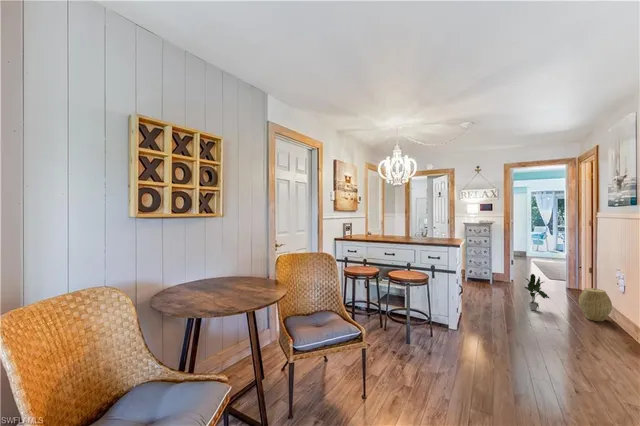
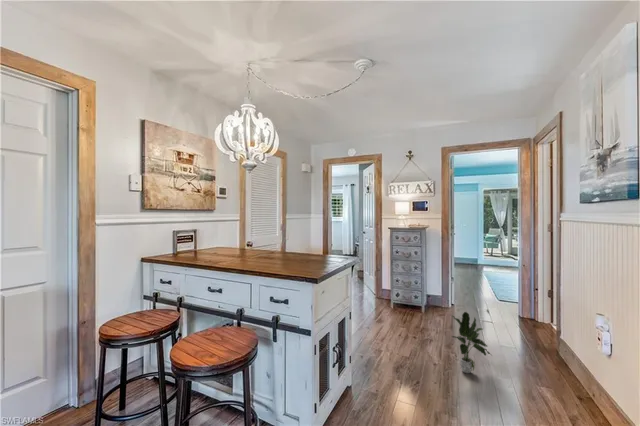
woven basket: present [579,288,612,321] -> none [535,339,590,401]

